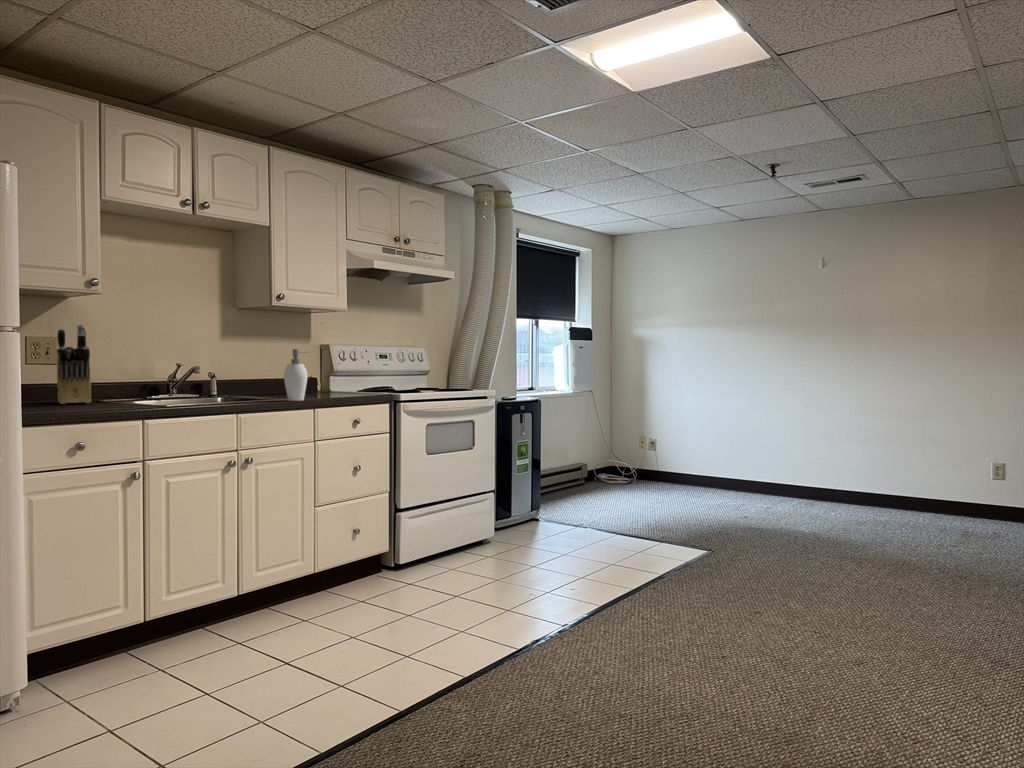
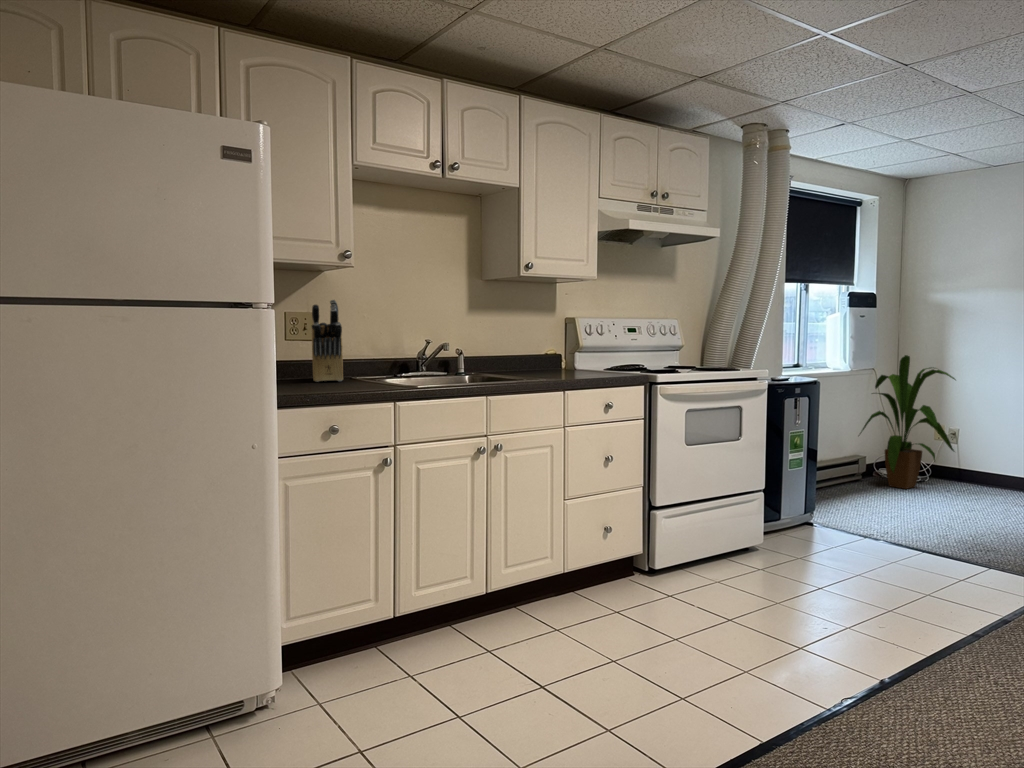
soap dispenser: present [284,349,307,401] -> none [535,324,563,382]
house plant: none [580,379,653,490] -> present [860,355,956,489]

